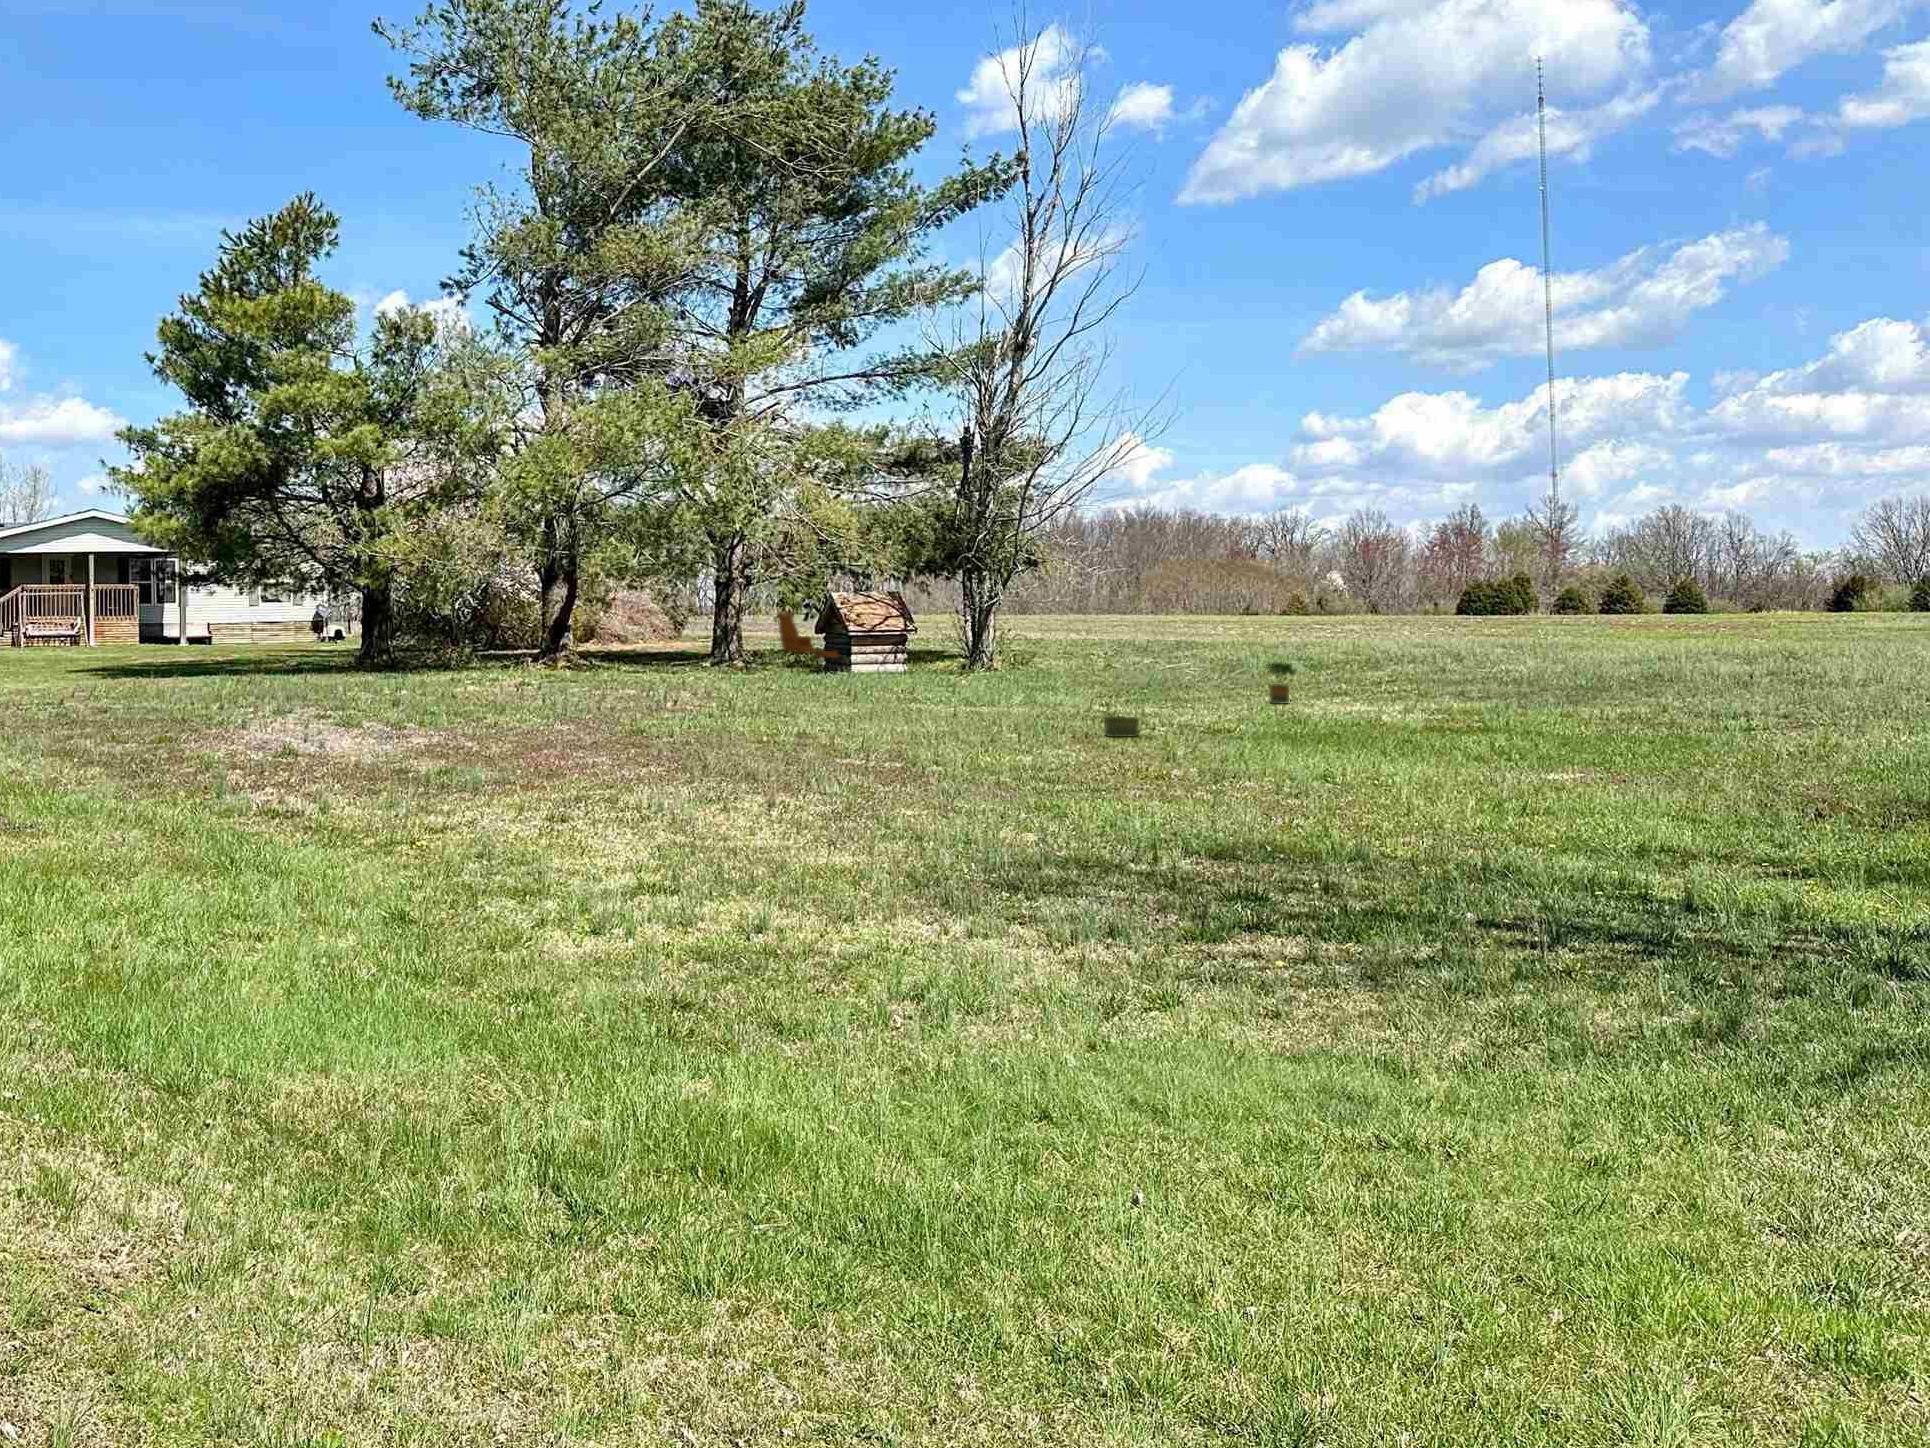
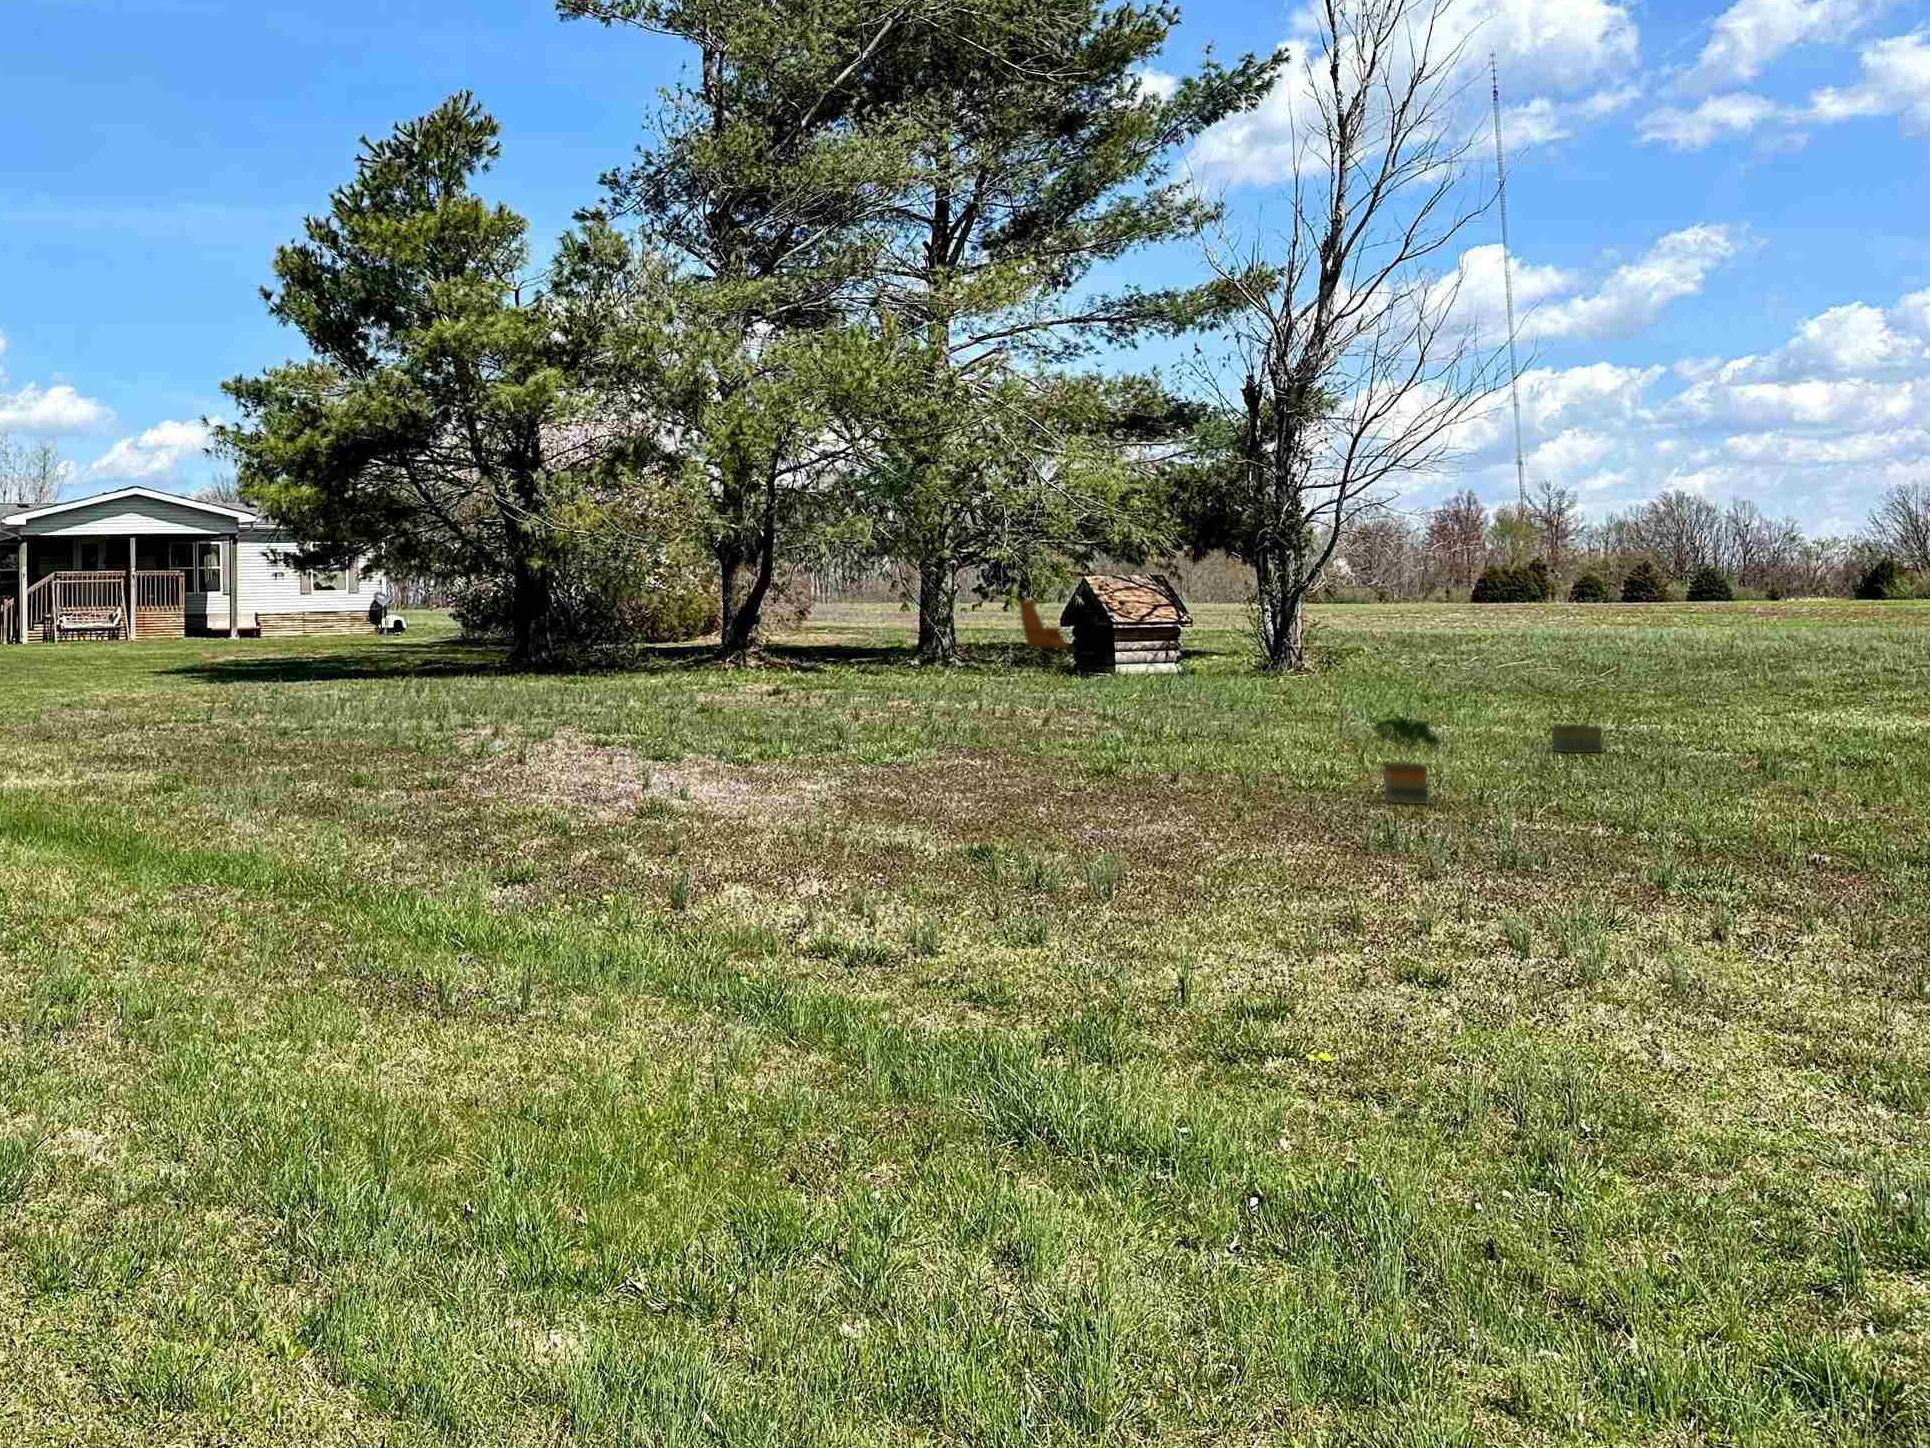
potted tree: present [1264,662,1295,704] -> present [1372,718,1440,804]
basket: present [1104,696,1139,737] -> present [1550,697,1602,753]

